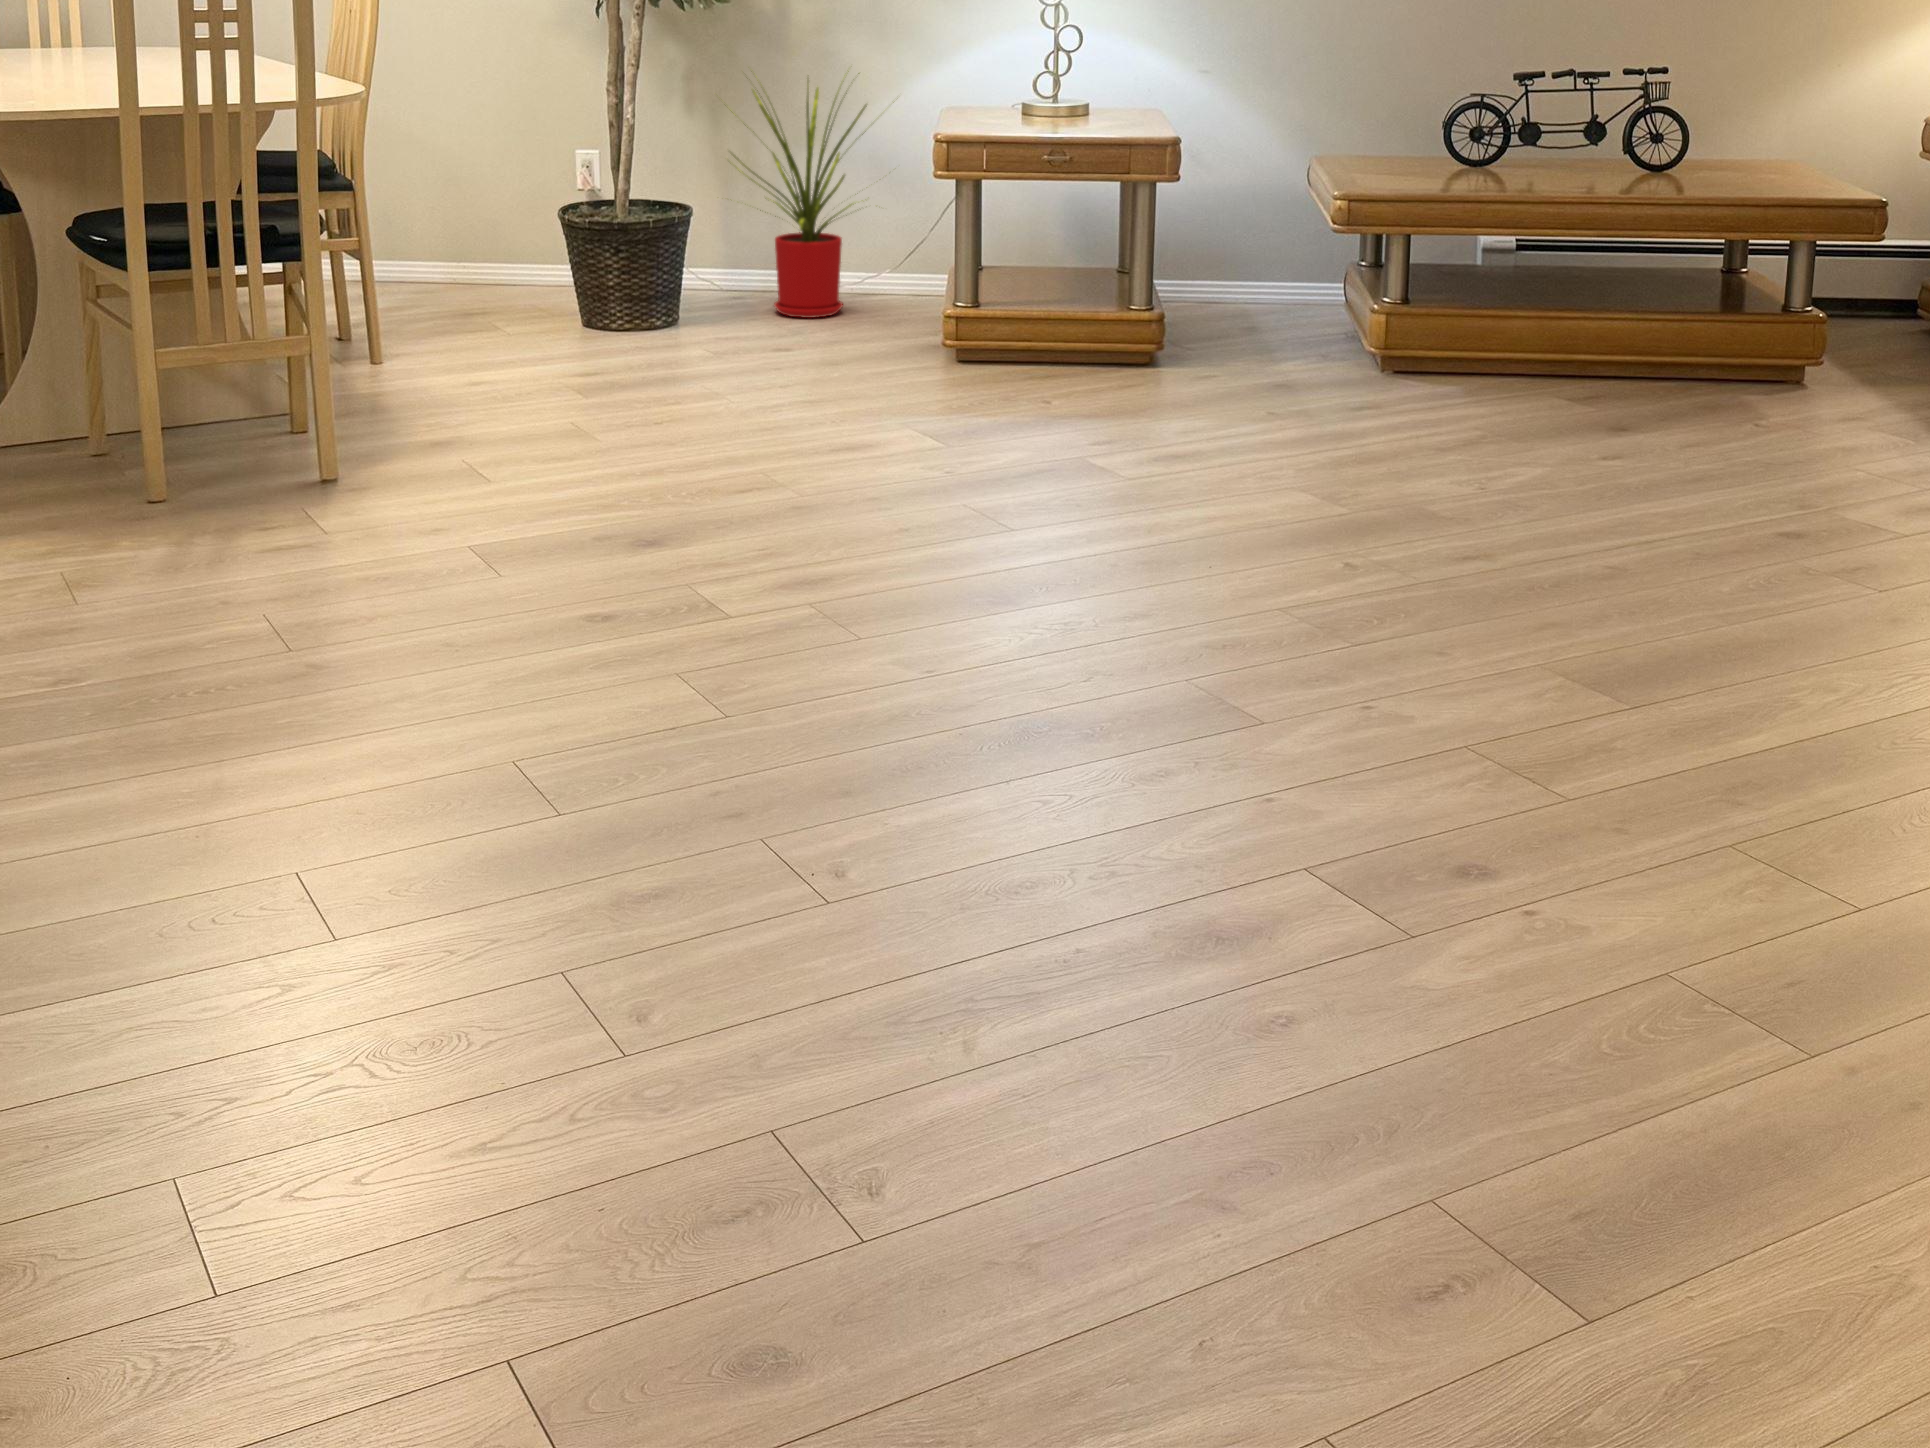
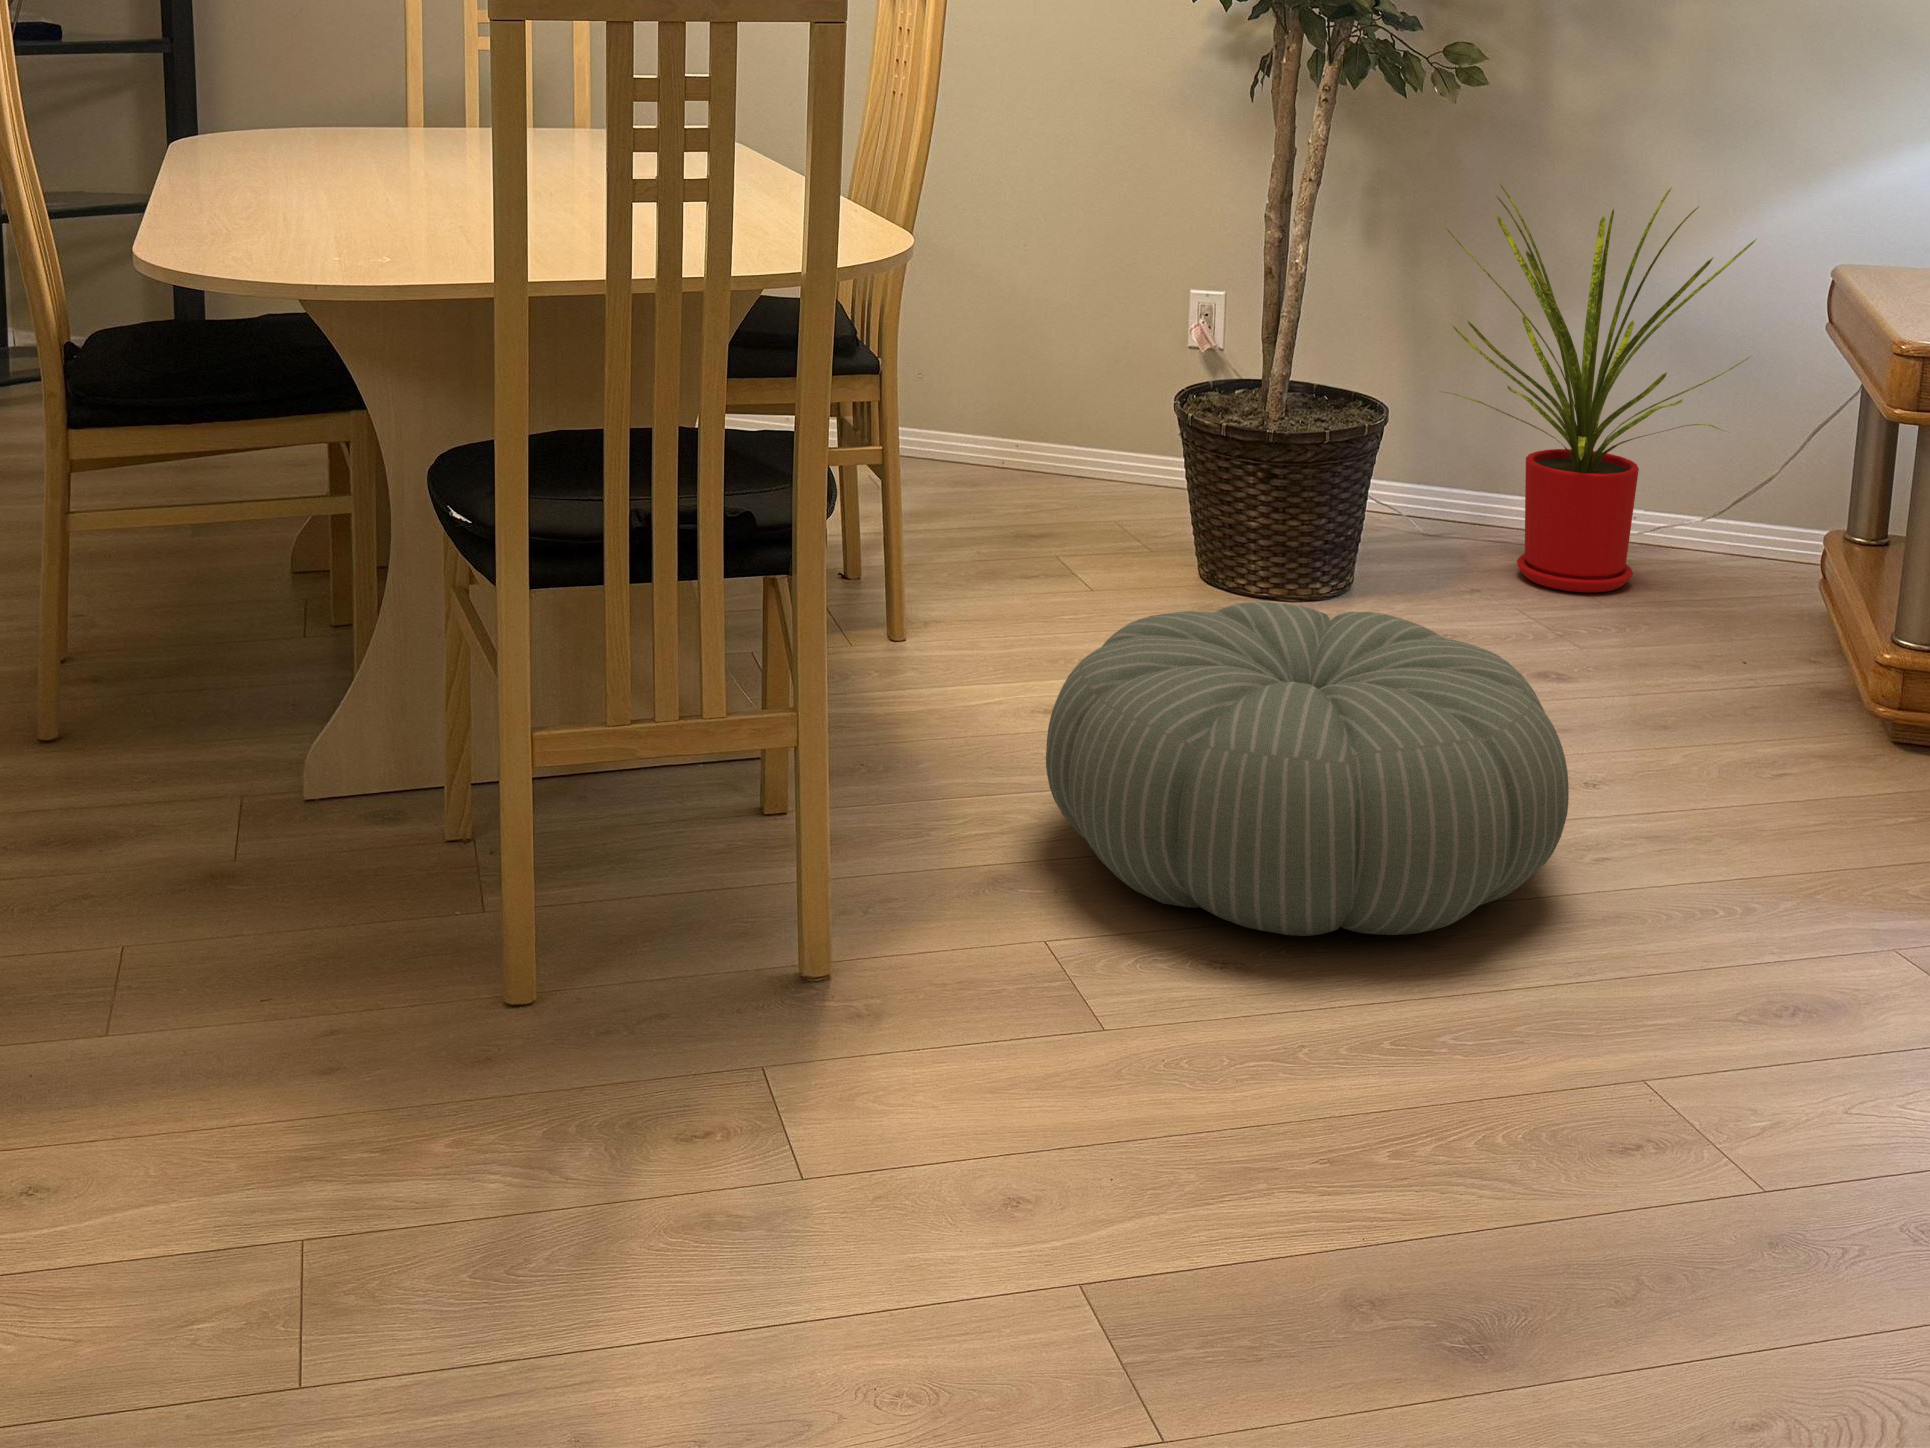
pouf: none [465,297,758,460] -> present [1046,602,1569,936]

